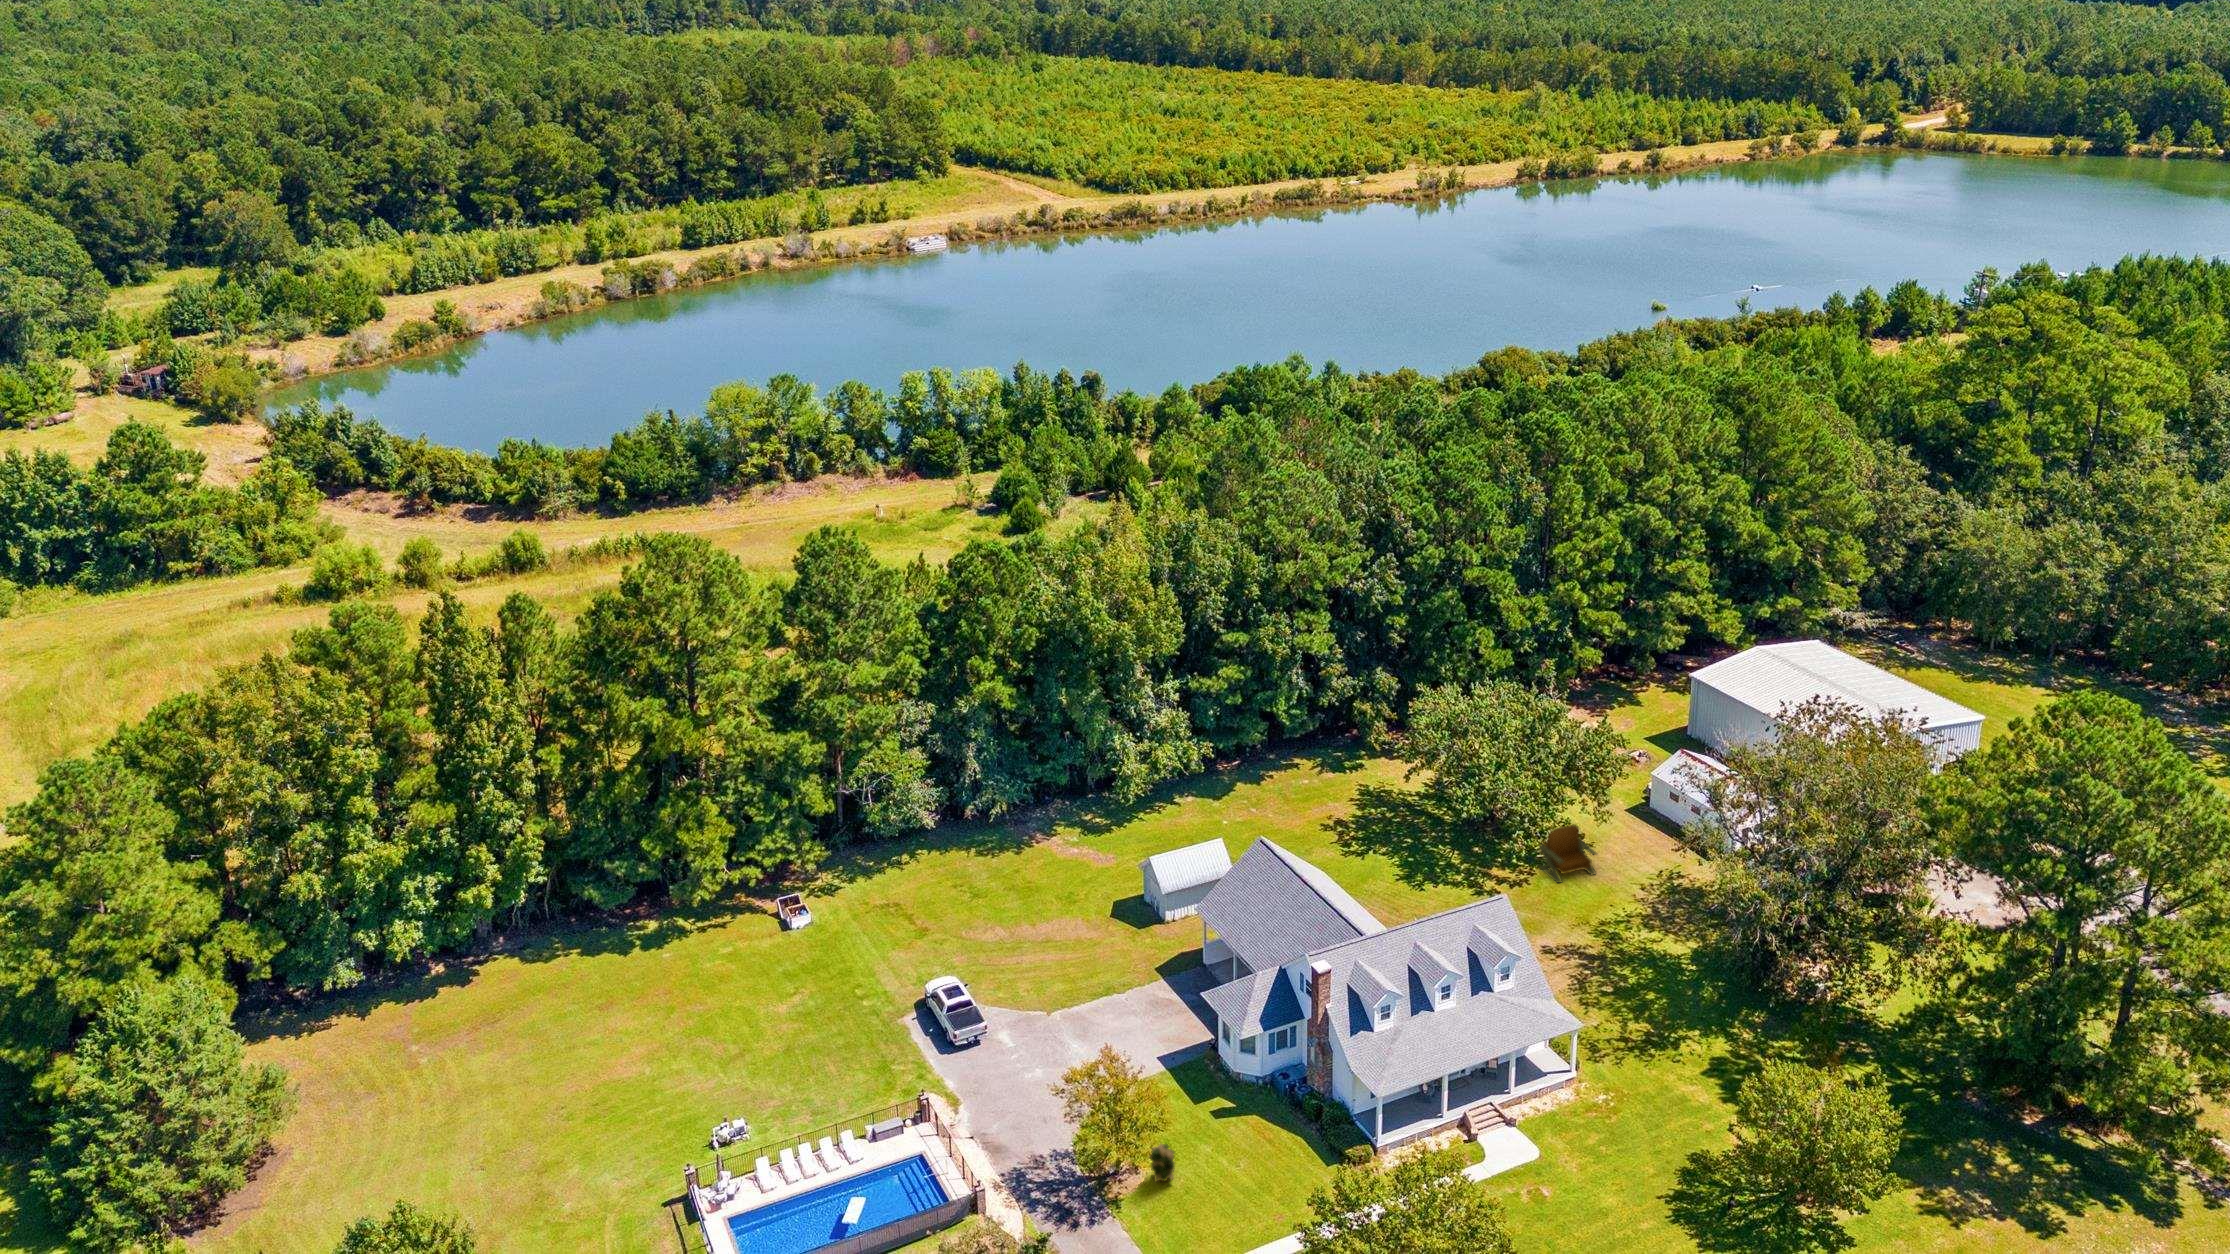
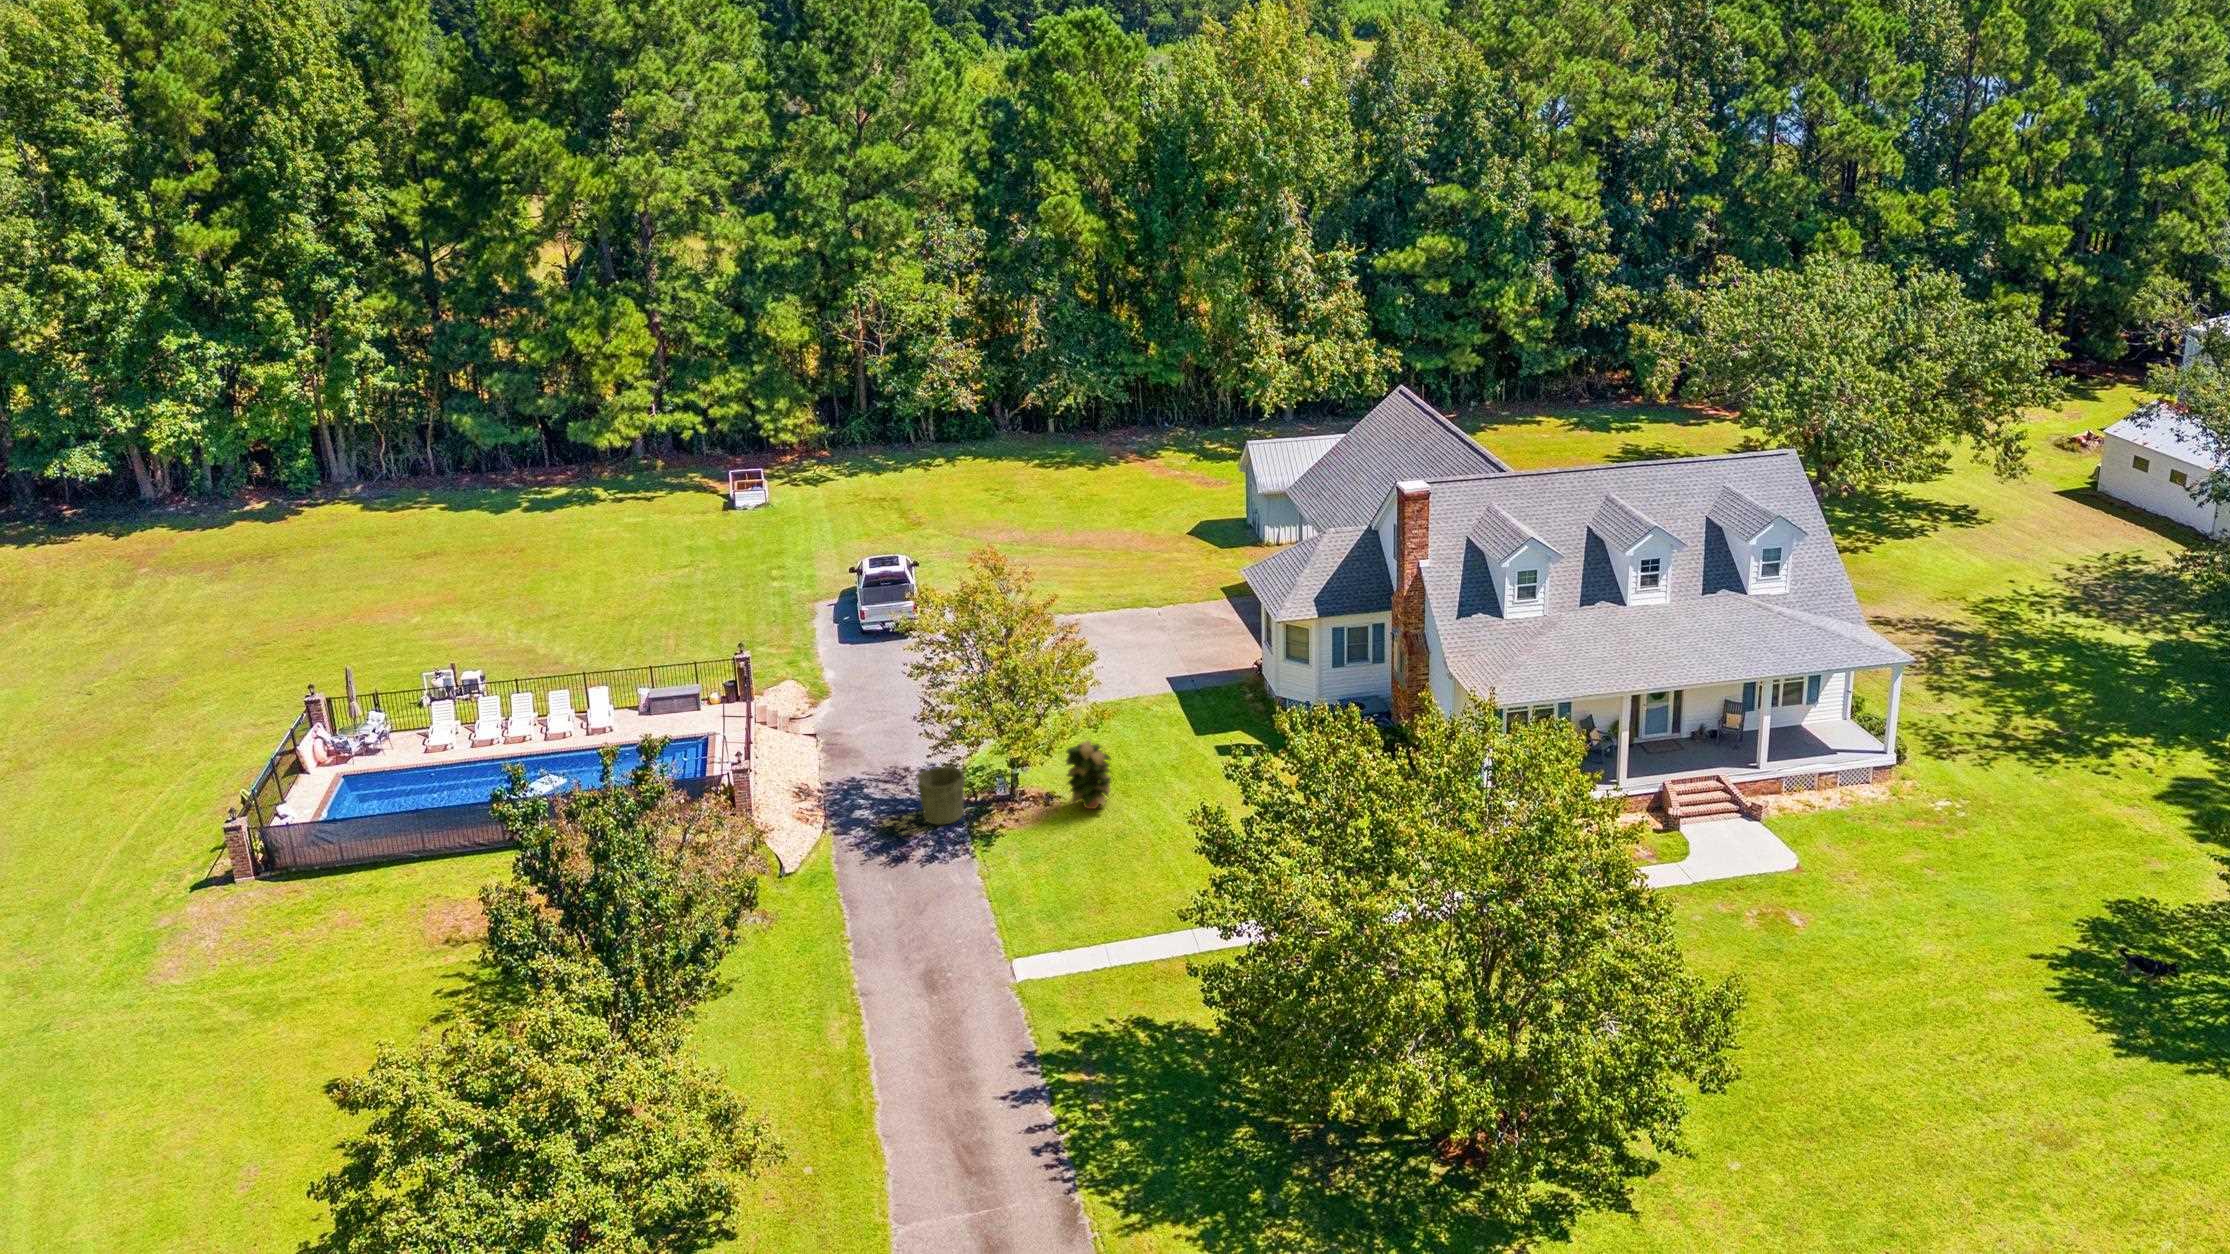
lounge chair: present [1539,824,1597,883] -> none [1890,470,1996,555]
bucket: none [1068,1172,1097,1209] -> present [917,767,965,825]

